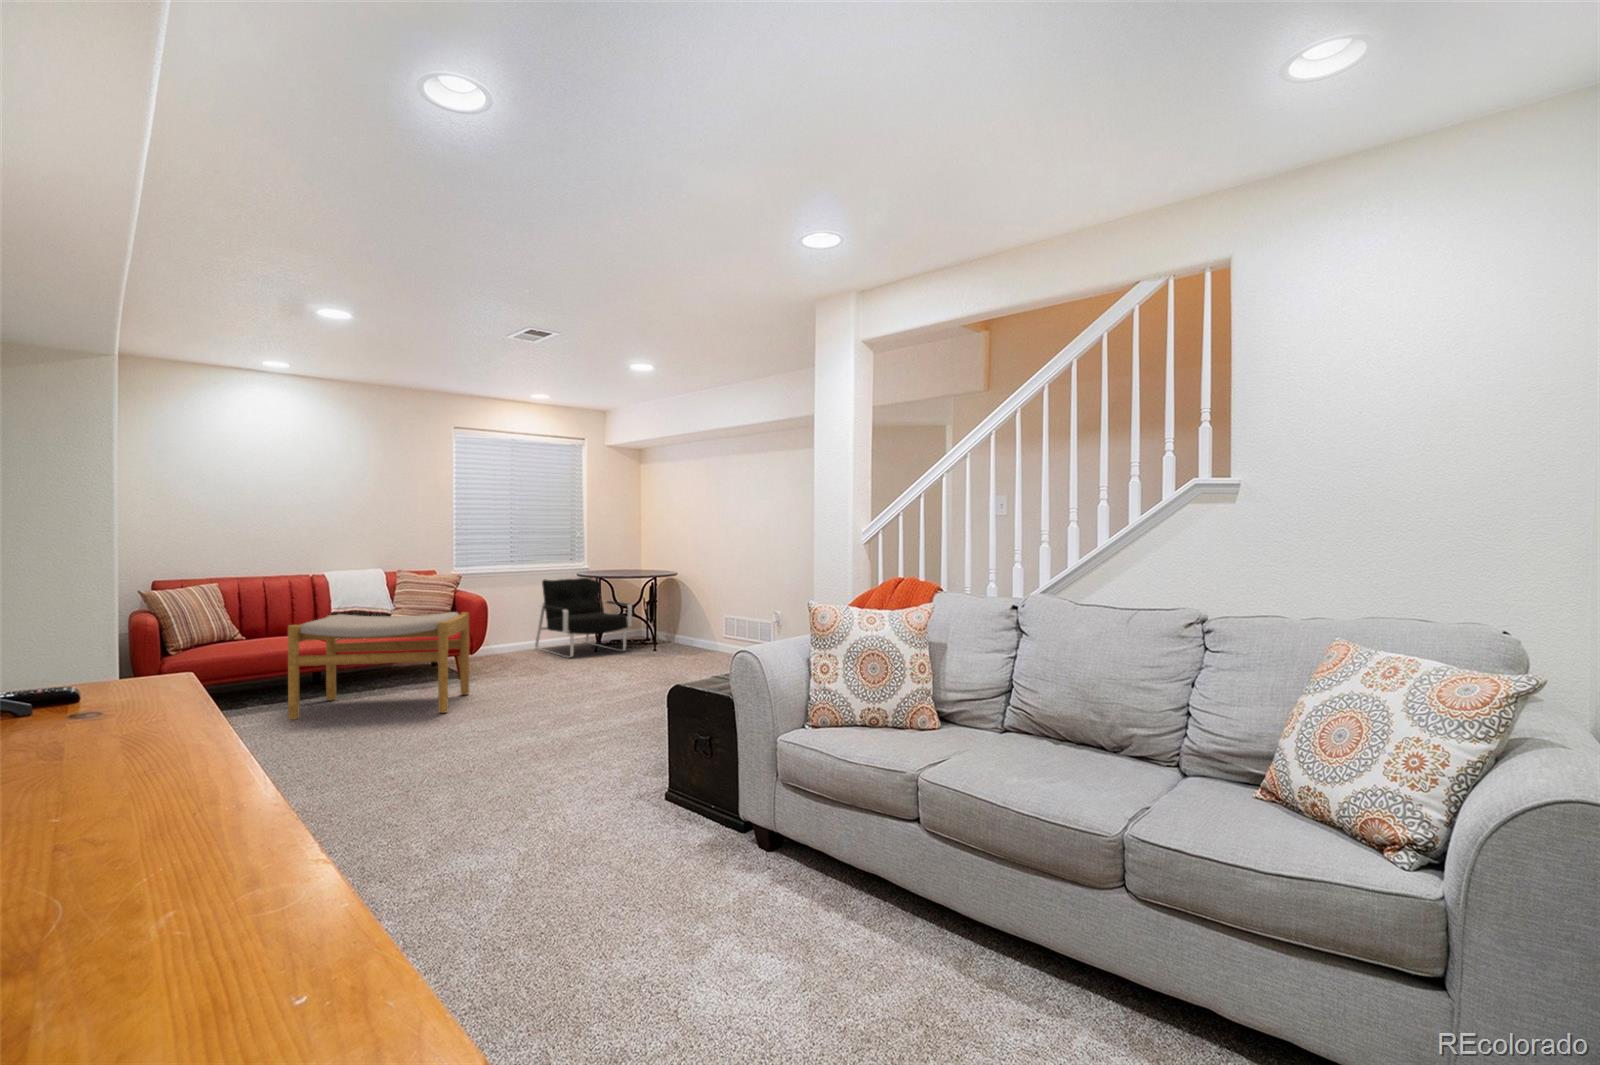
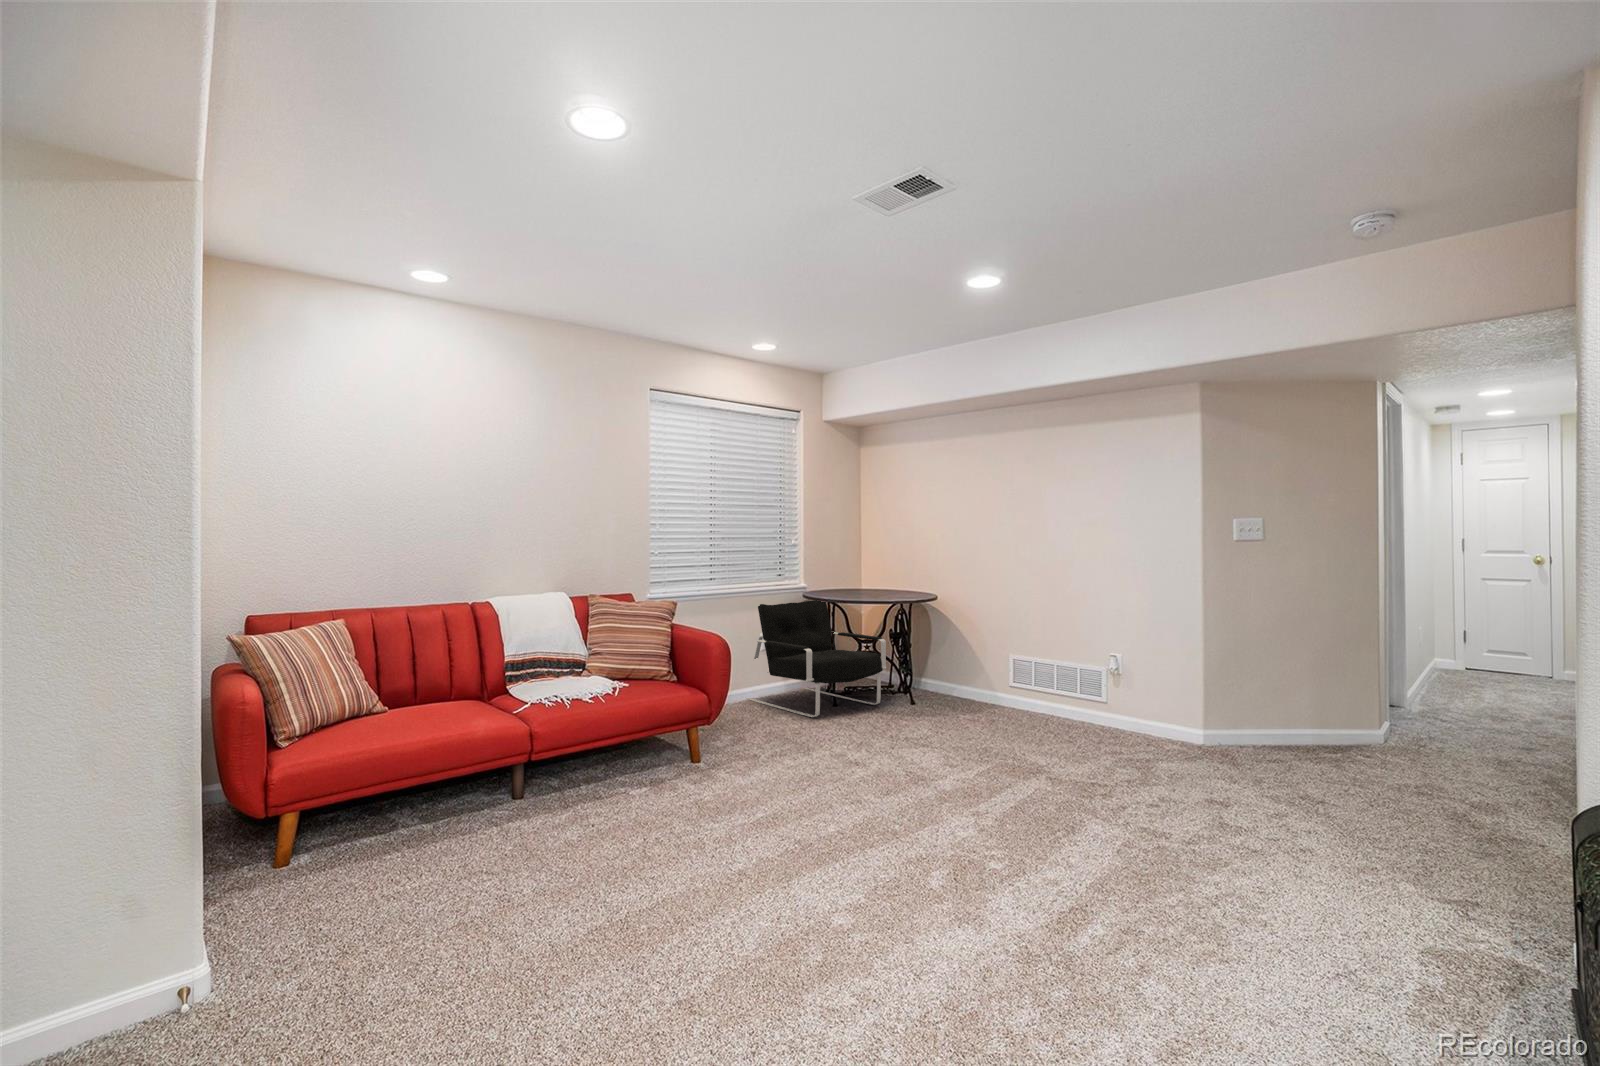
footstool: present [288,612,469,720] -> none [475,665,740,869]

